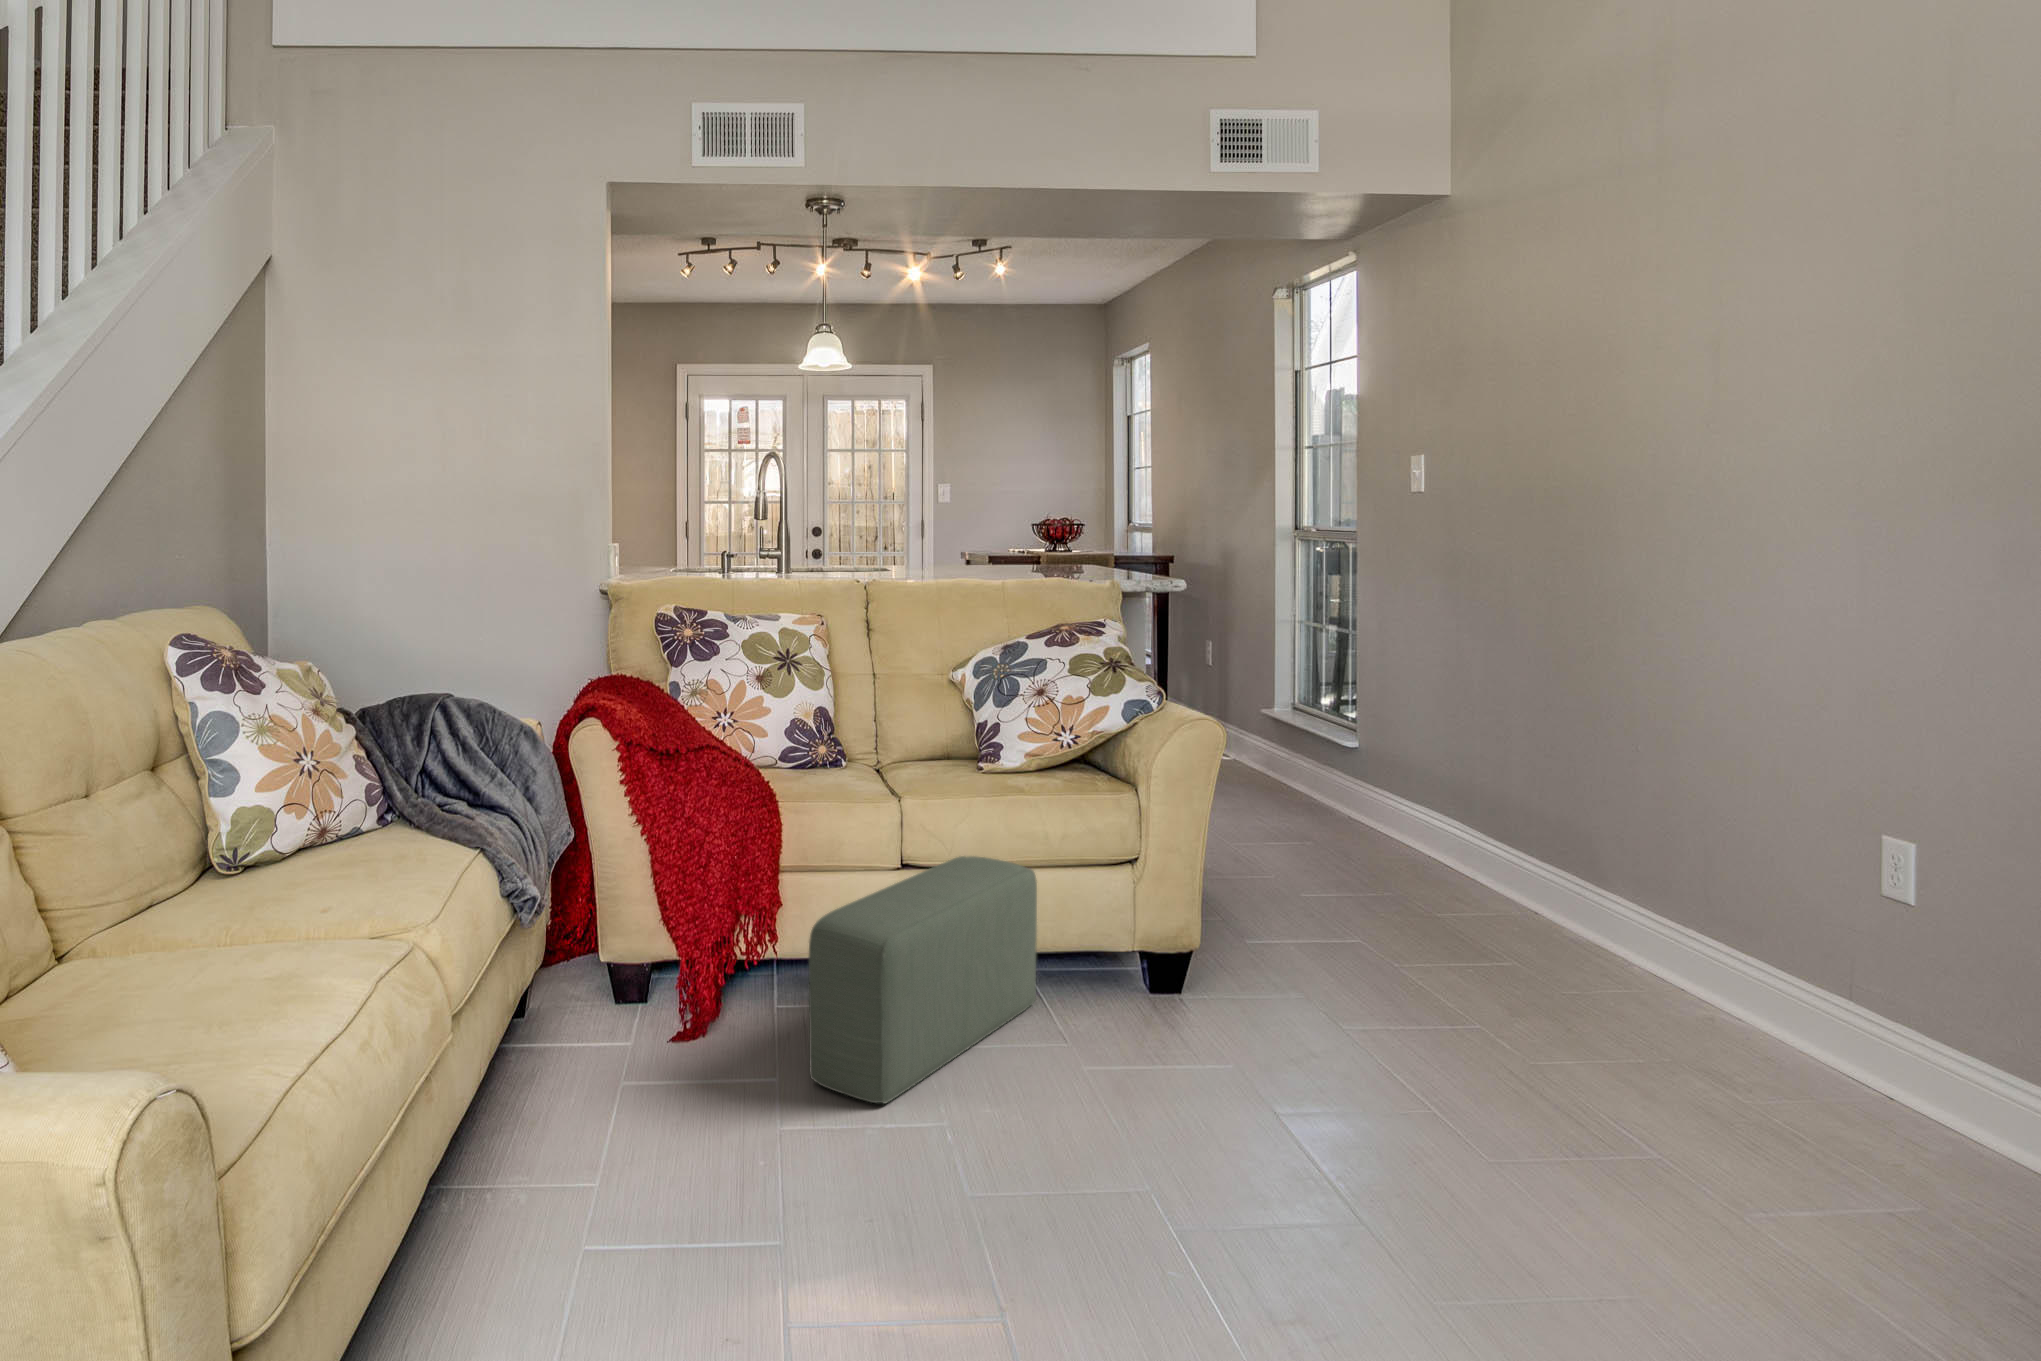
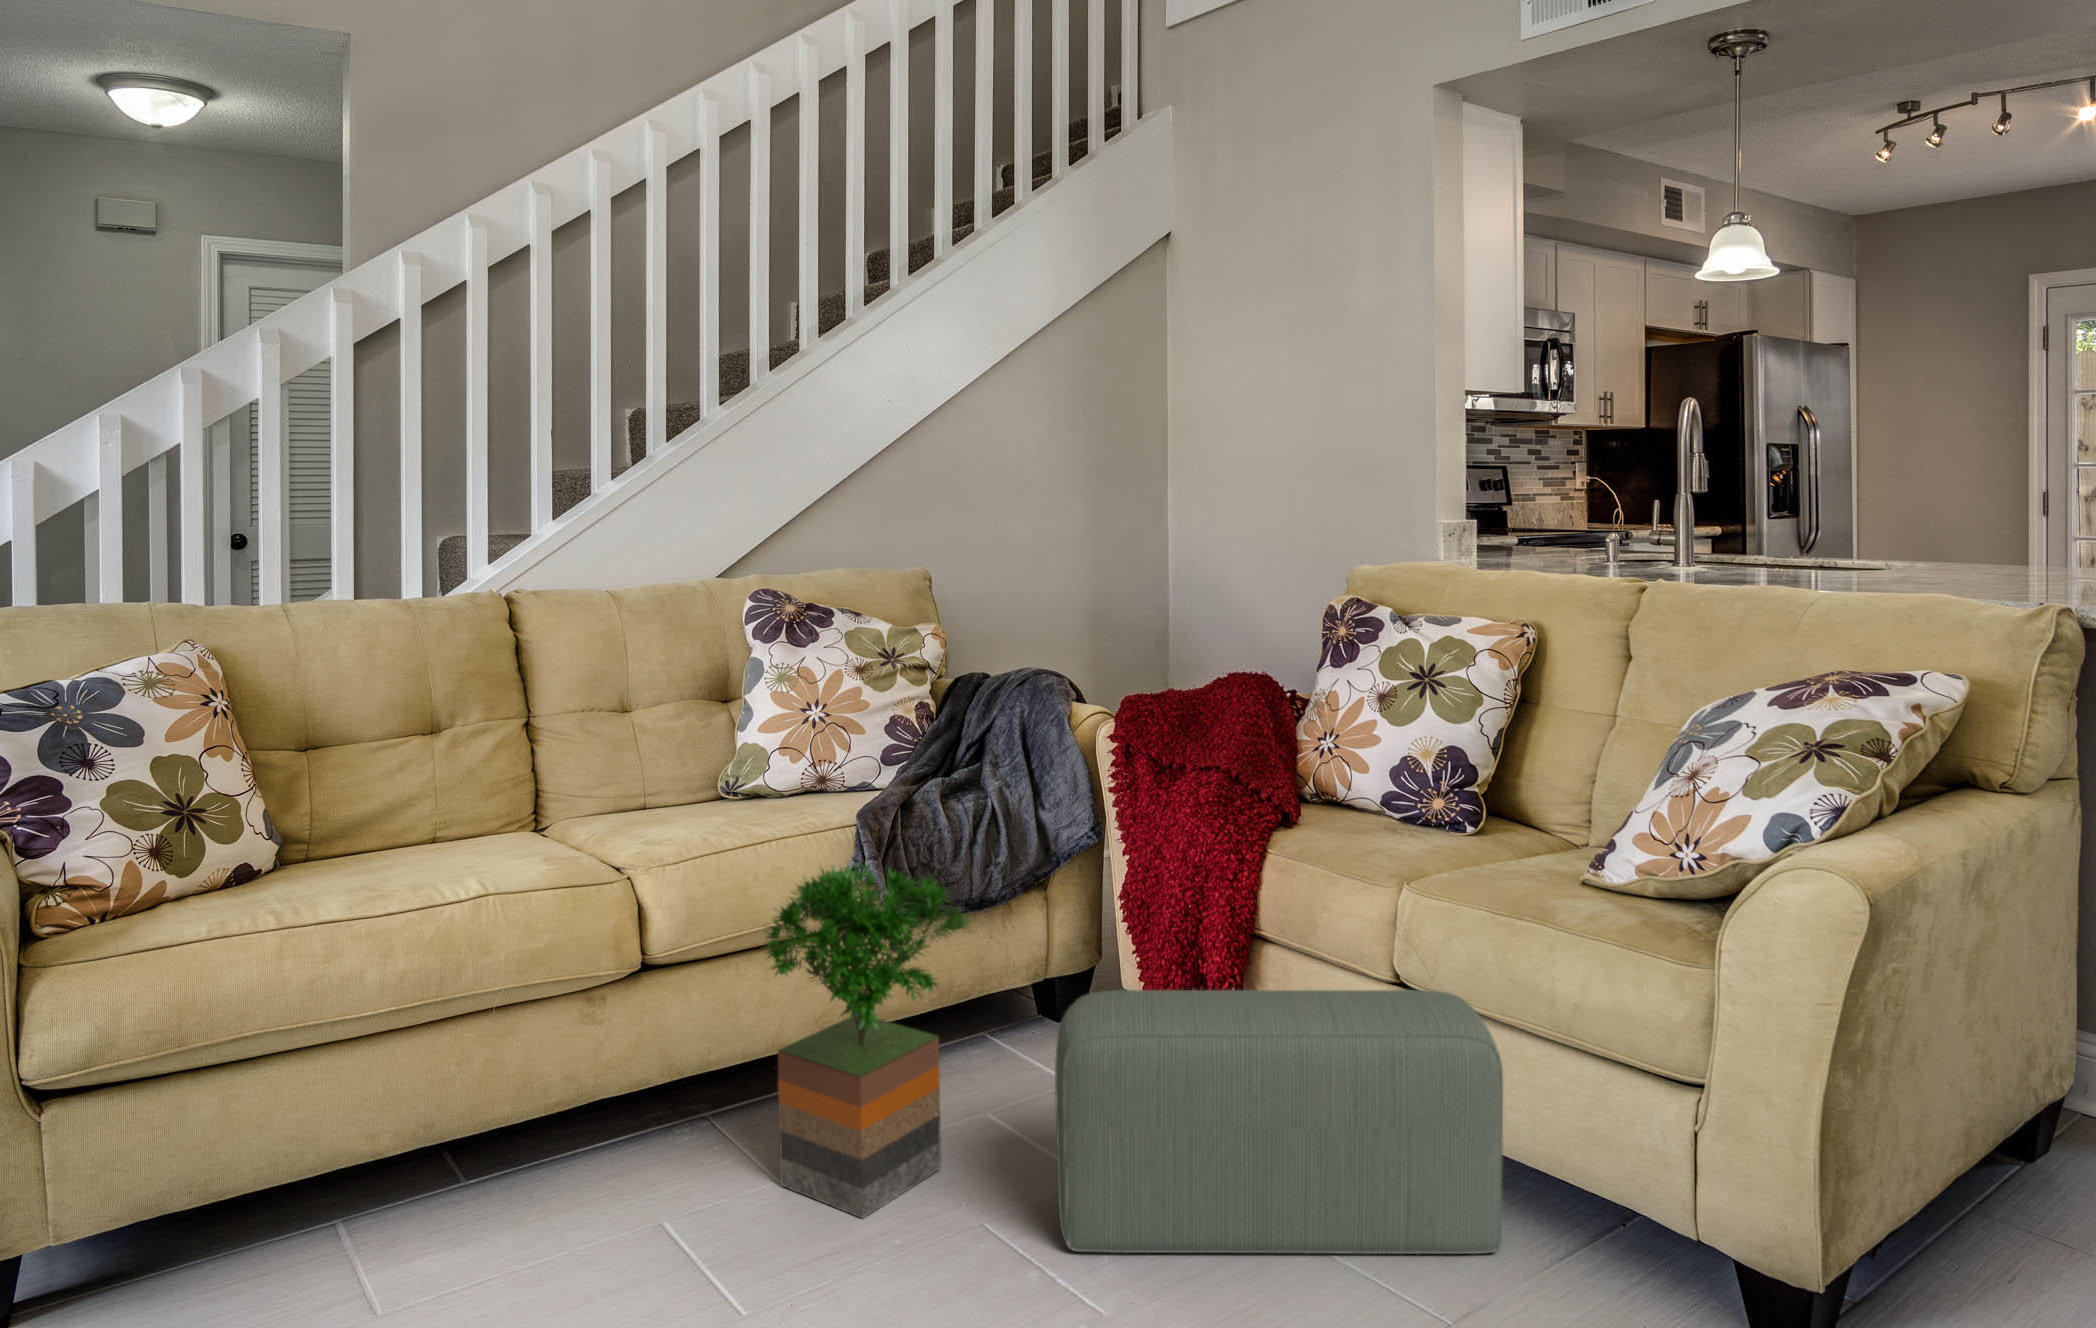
potted tree: none [574,858,781,1182] -> present [764,865,971,1218]

